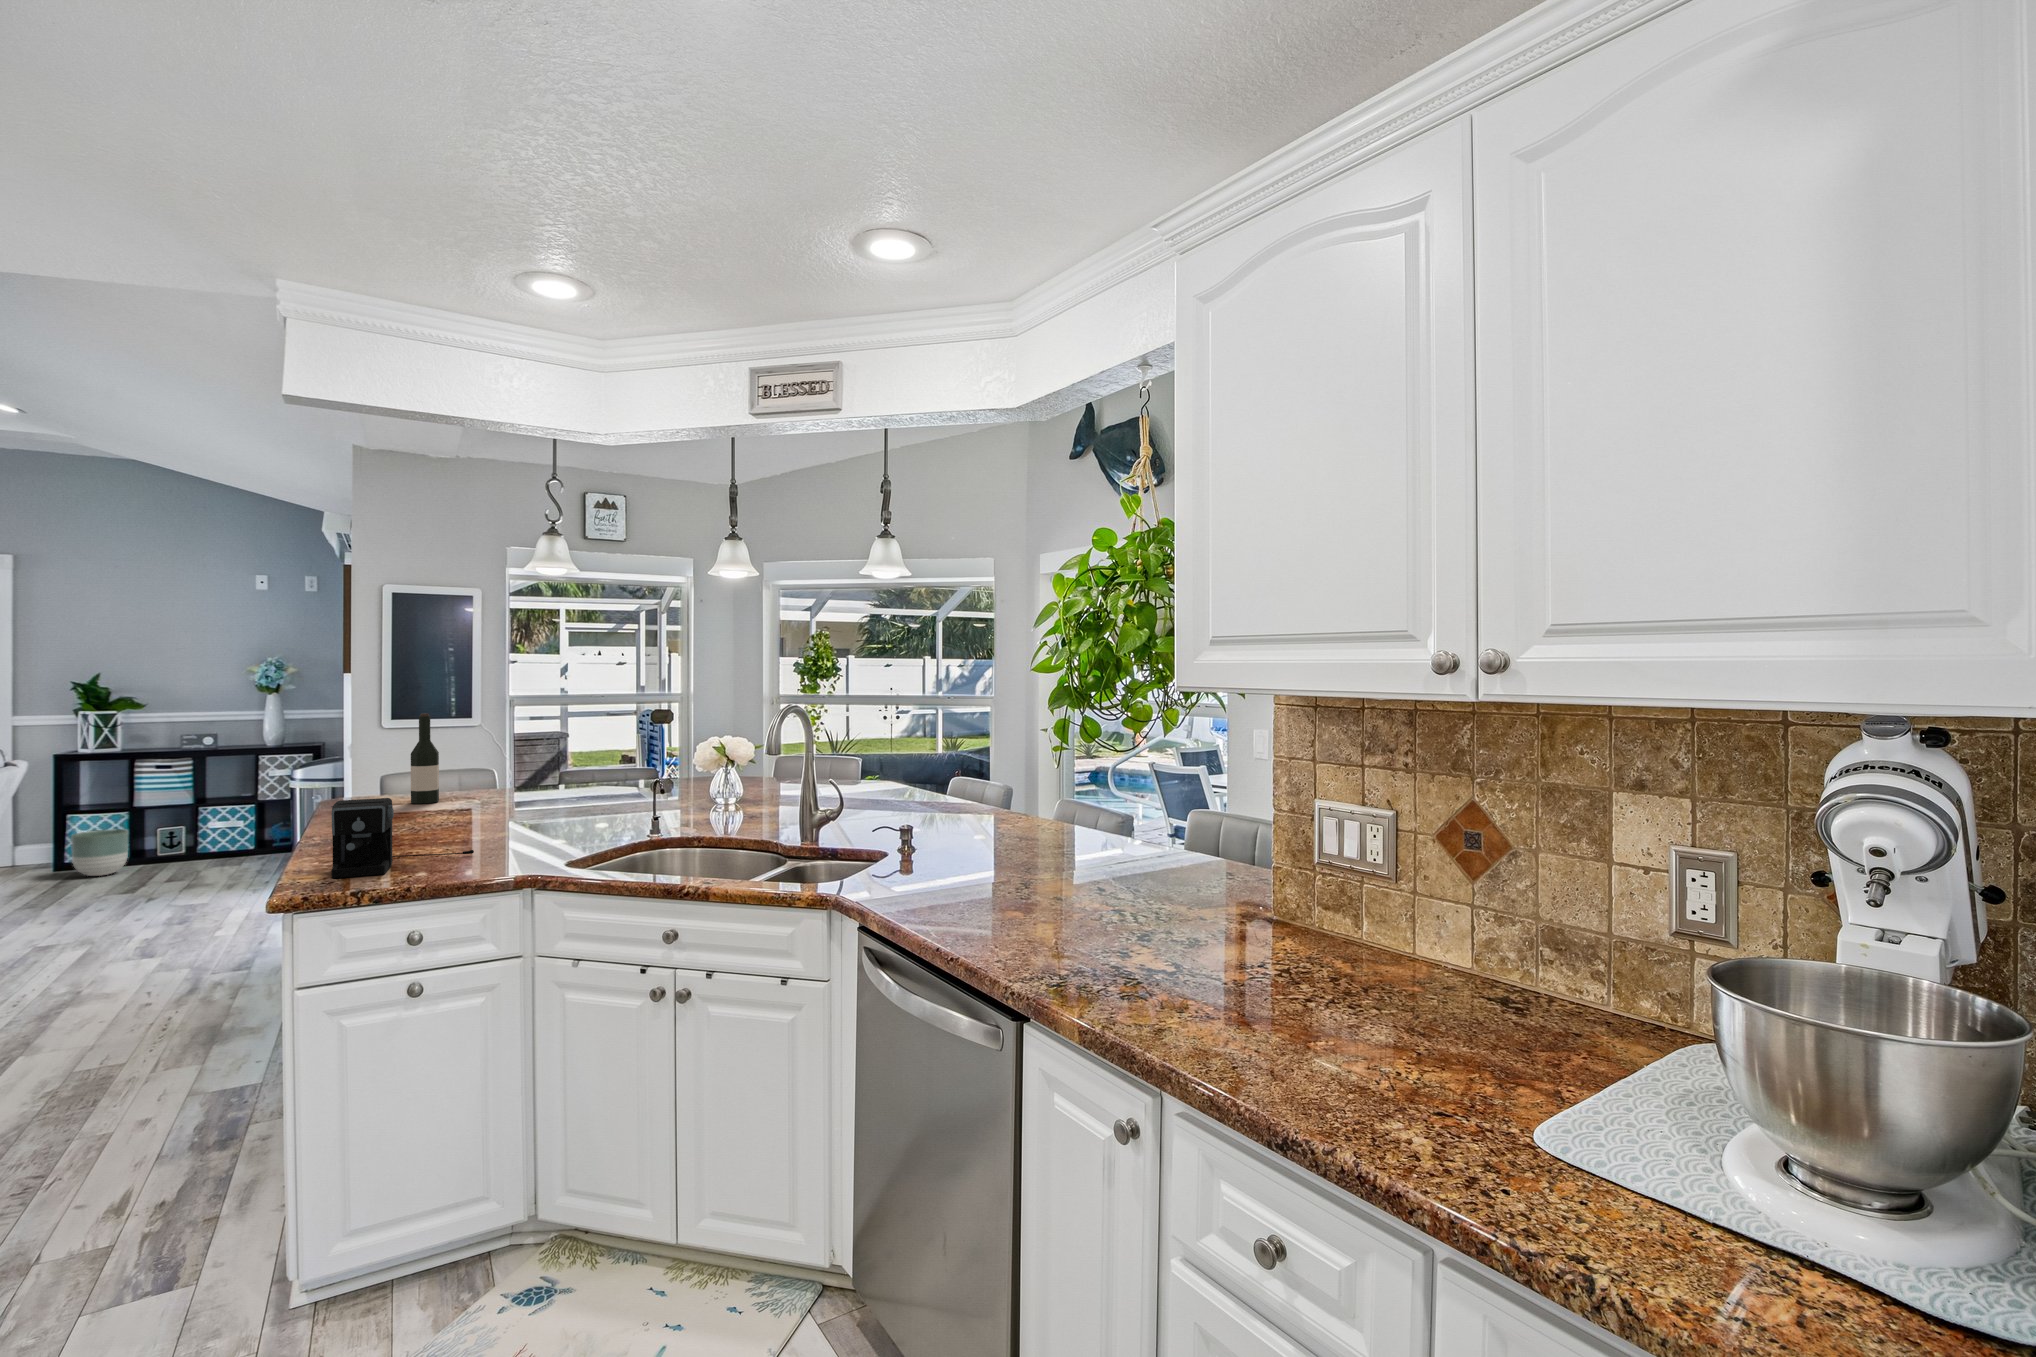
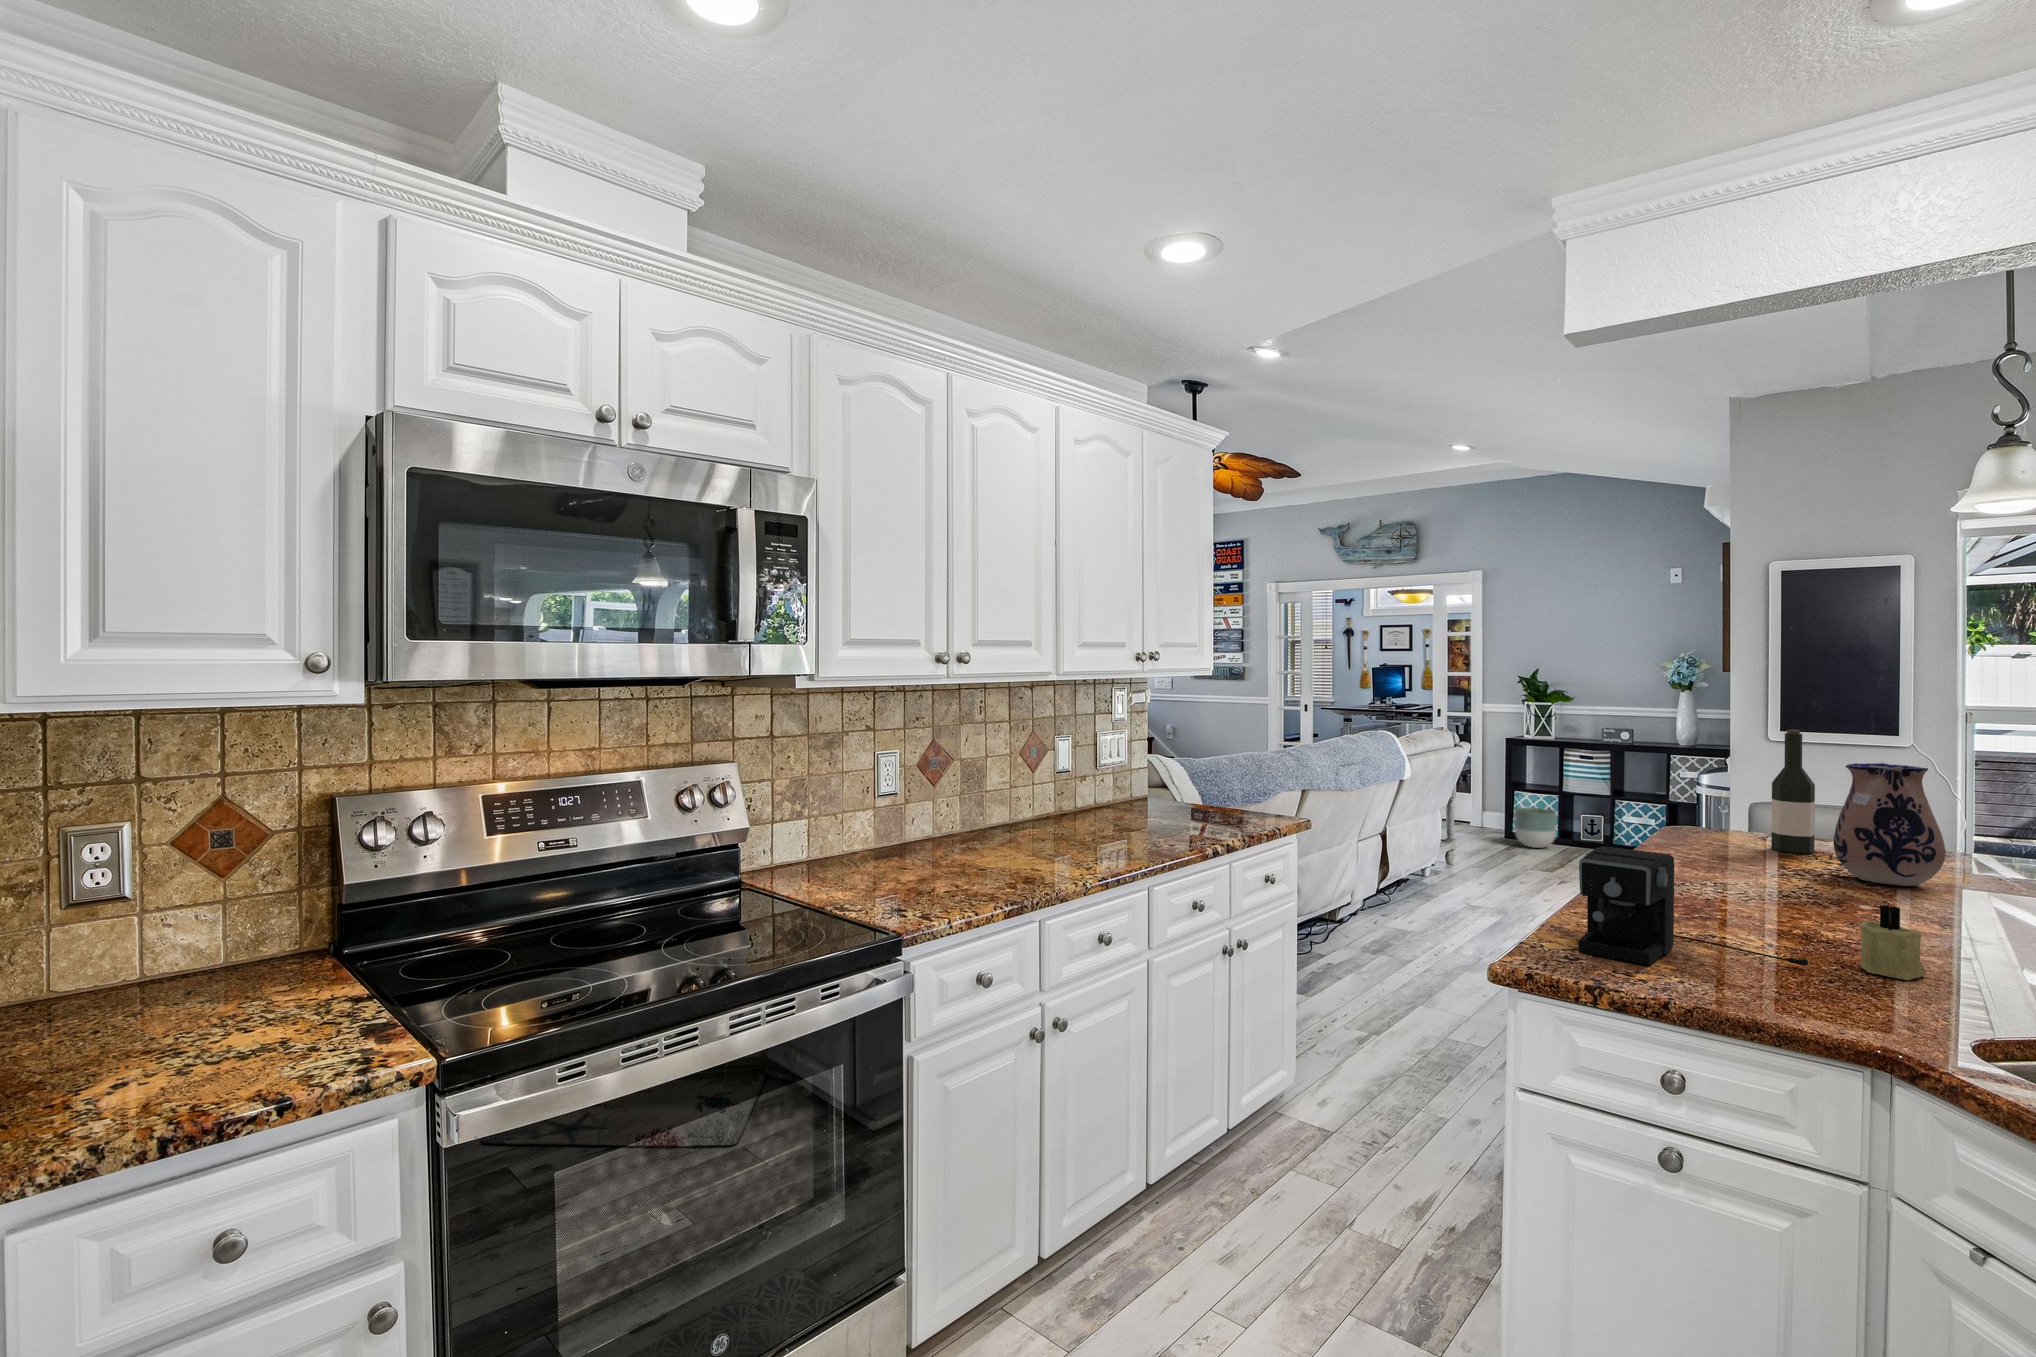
ceramic pitcher: none [458,731,520,811] -> present [1834,763,1946,886]
candle: none [497,808,530,850] -> present [1859,905,1926,980]

